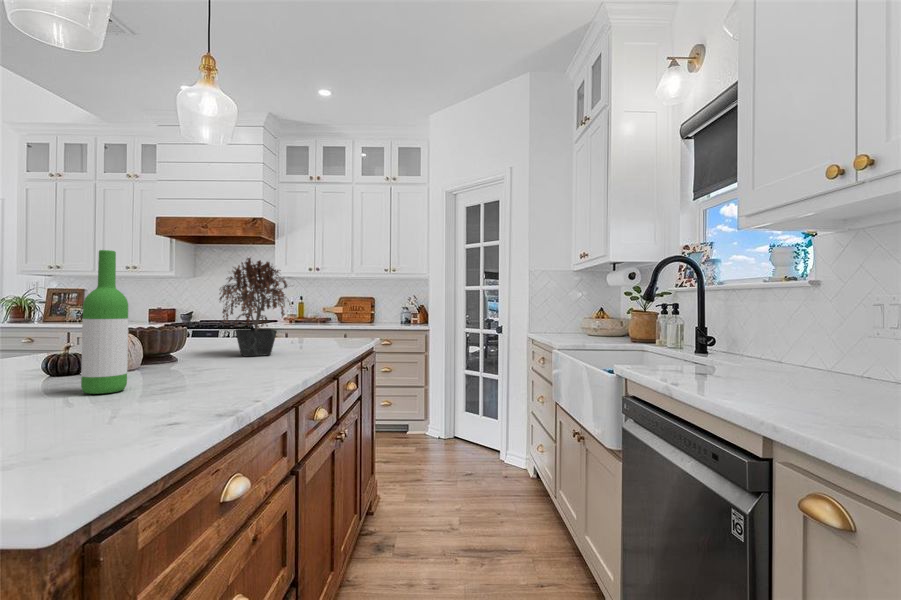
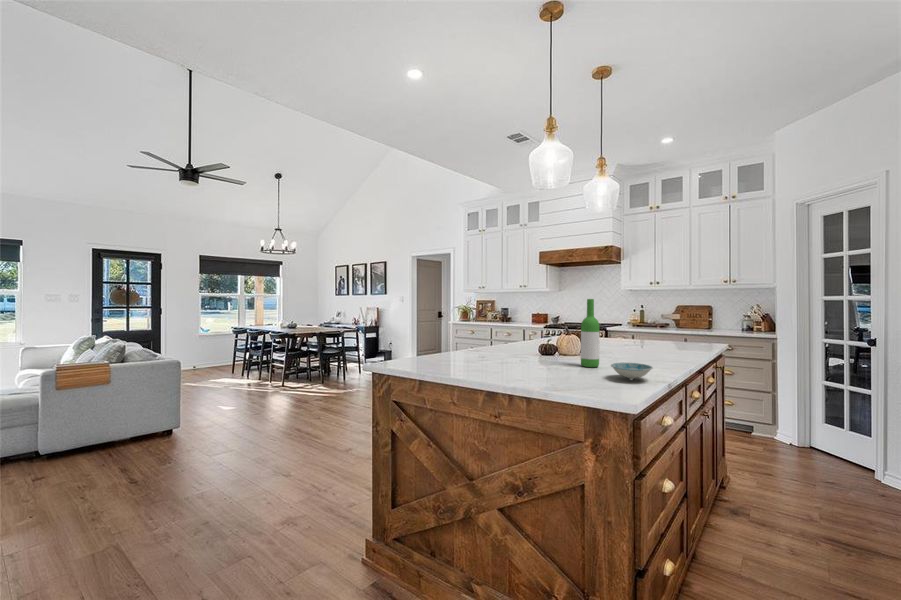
potted plant: present [220,258,290,356] -> none [617,290,669,353]
ceramic bowl: none [103,377,206,415] -> present [611,363,653,380]

